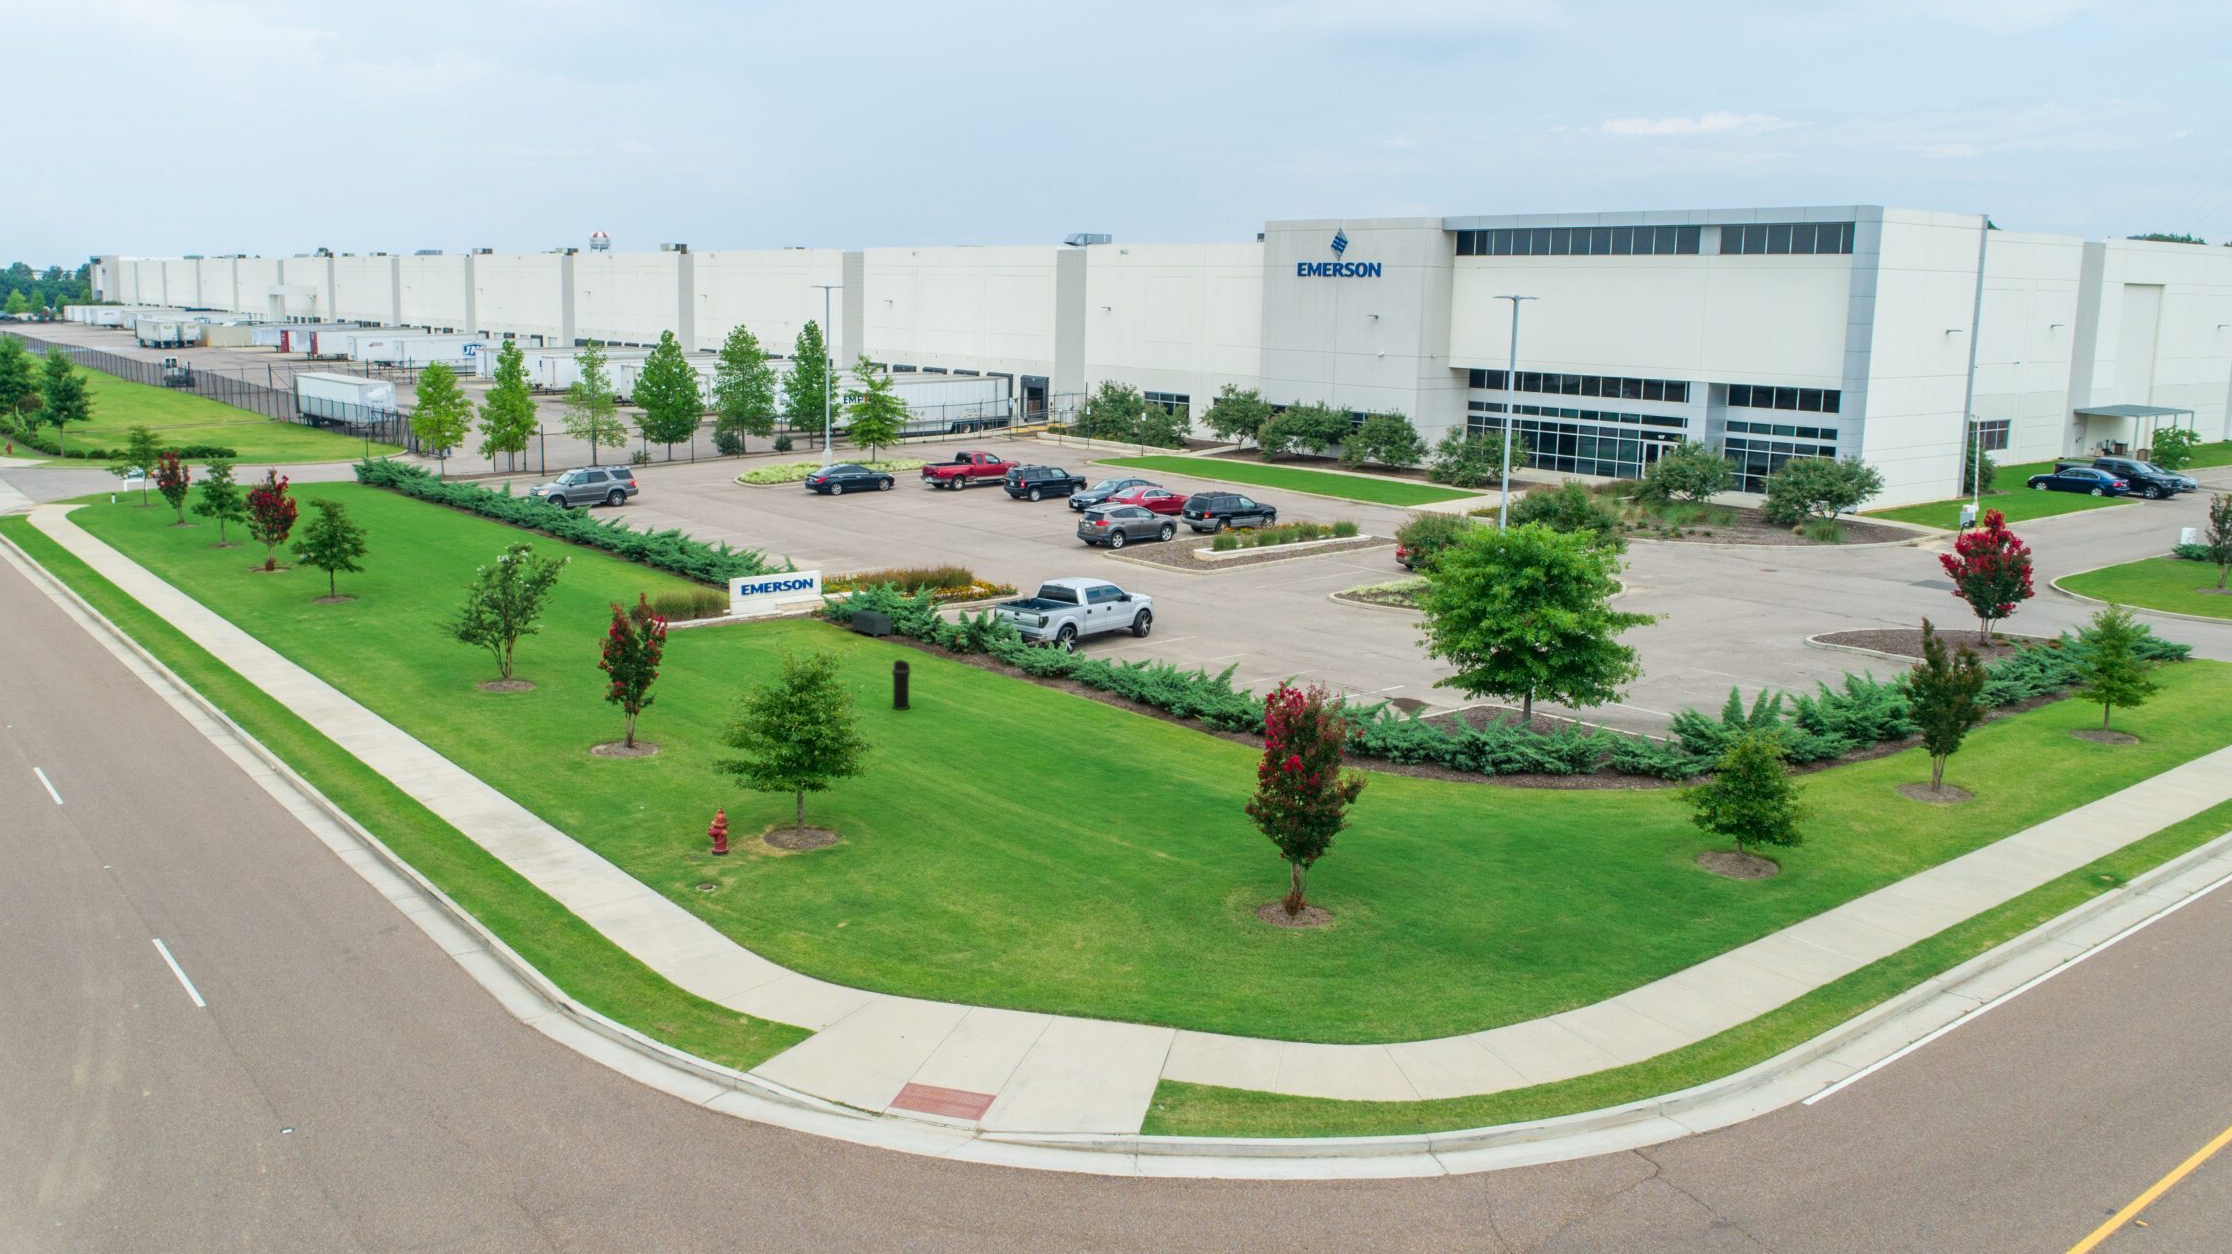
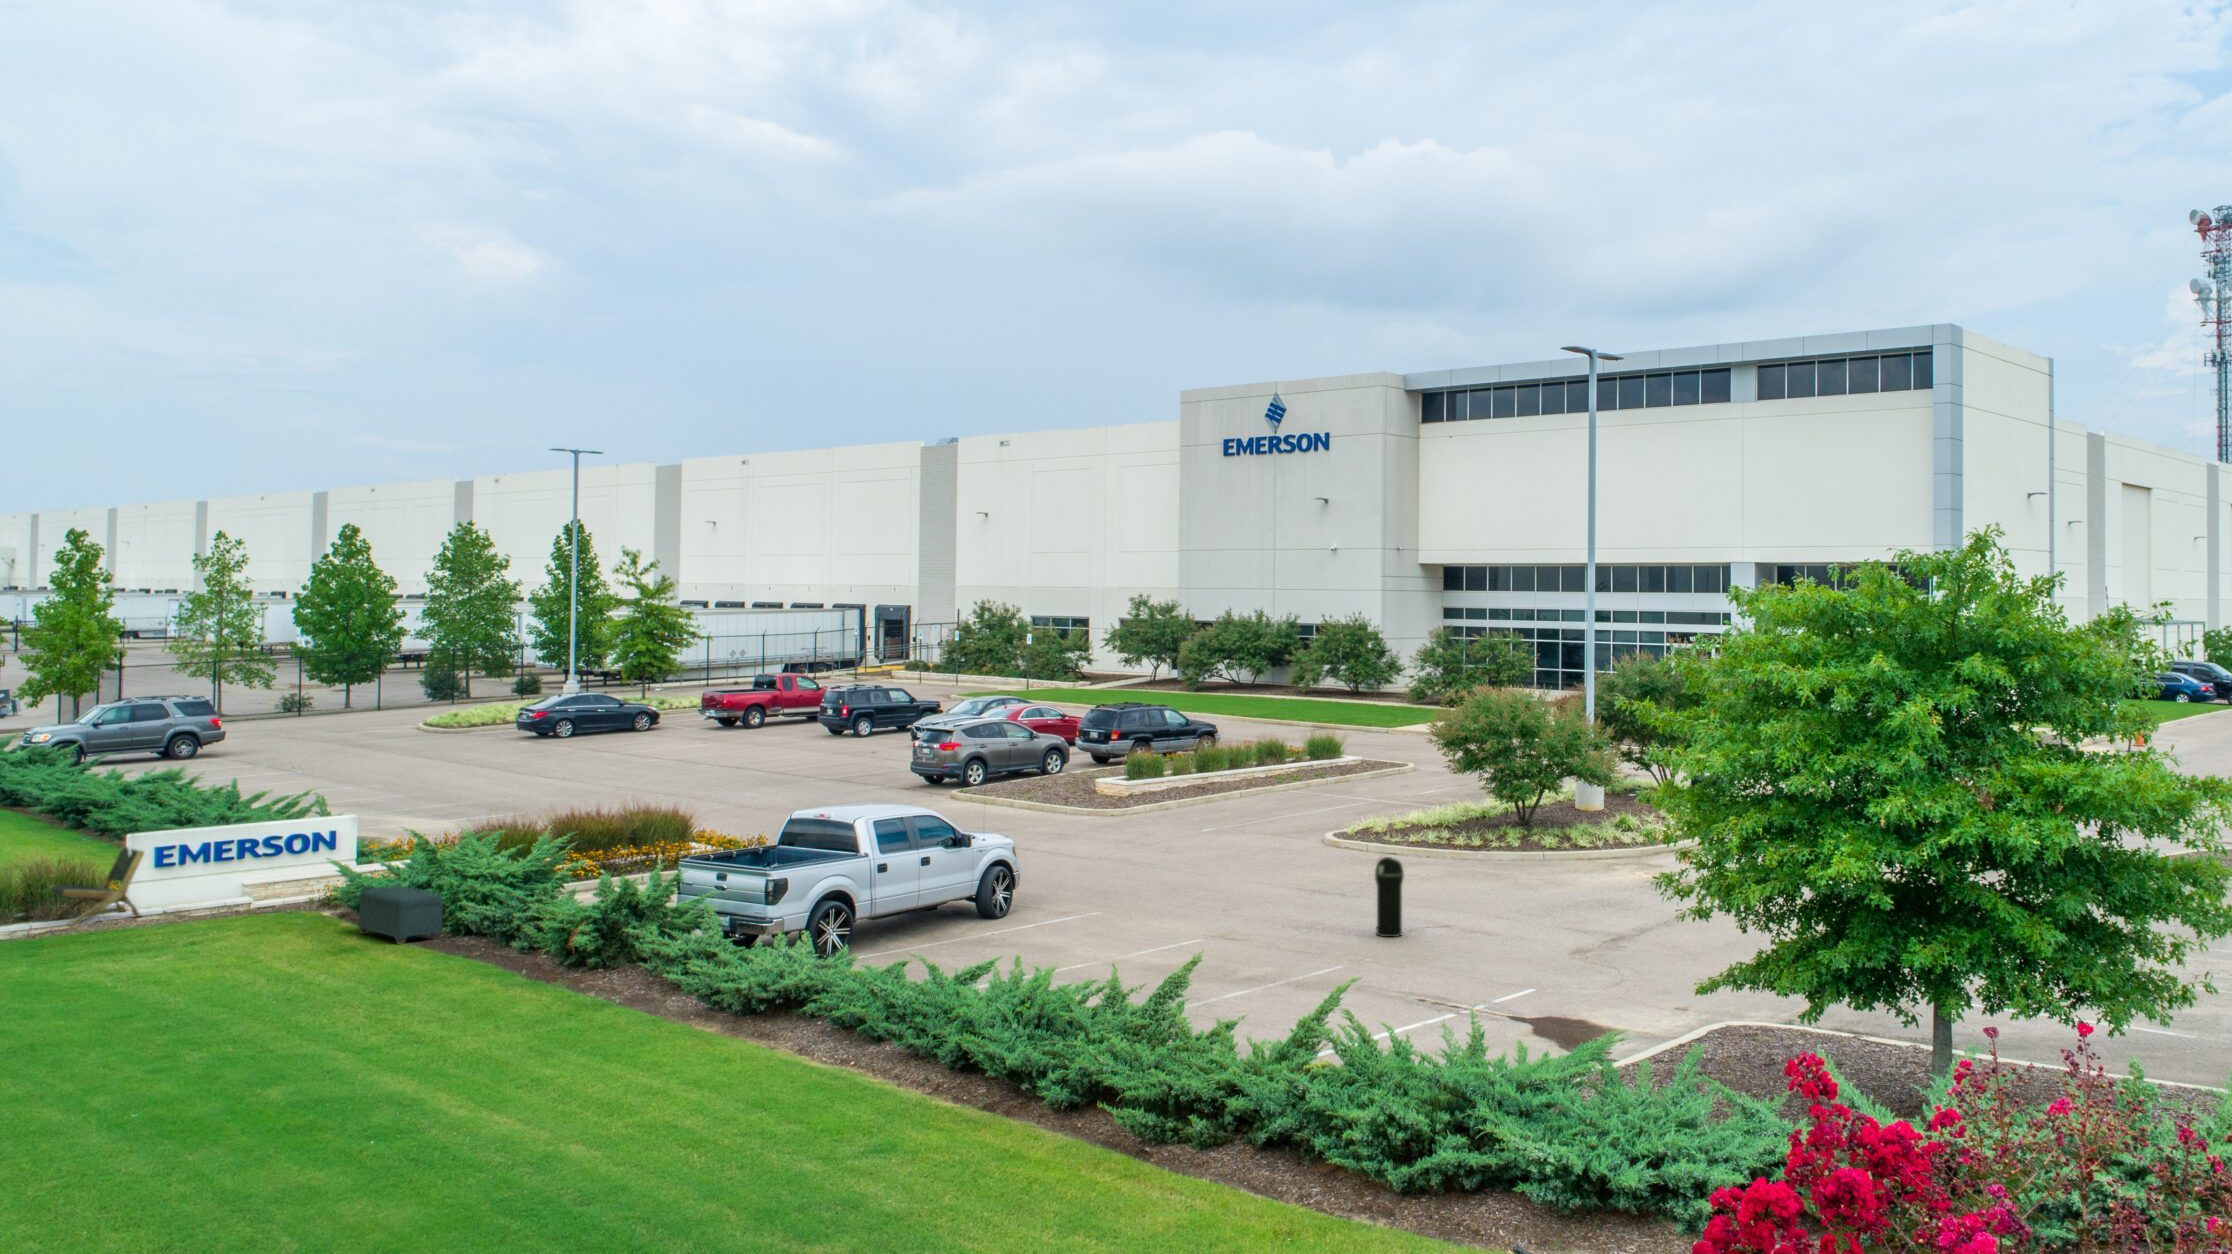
lounge chair: none [710,584,748,620] -> present [49,846,144,926]
trash can: present [892,660,910,710] -> present [1375,857,1404,937]

